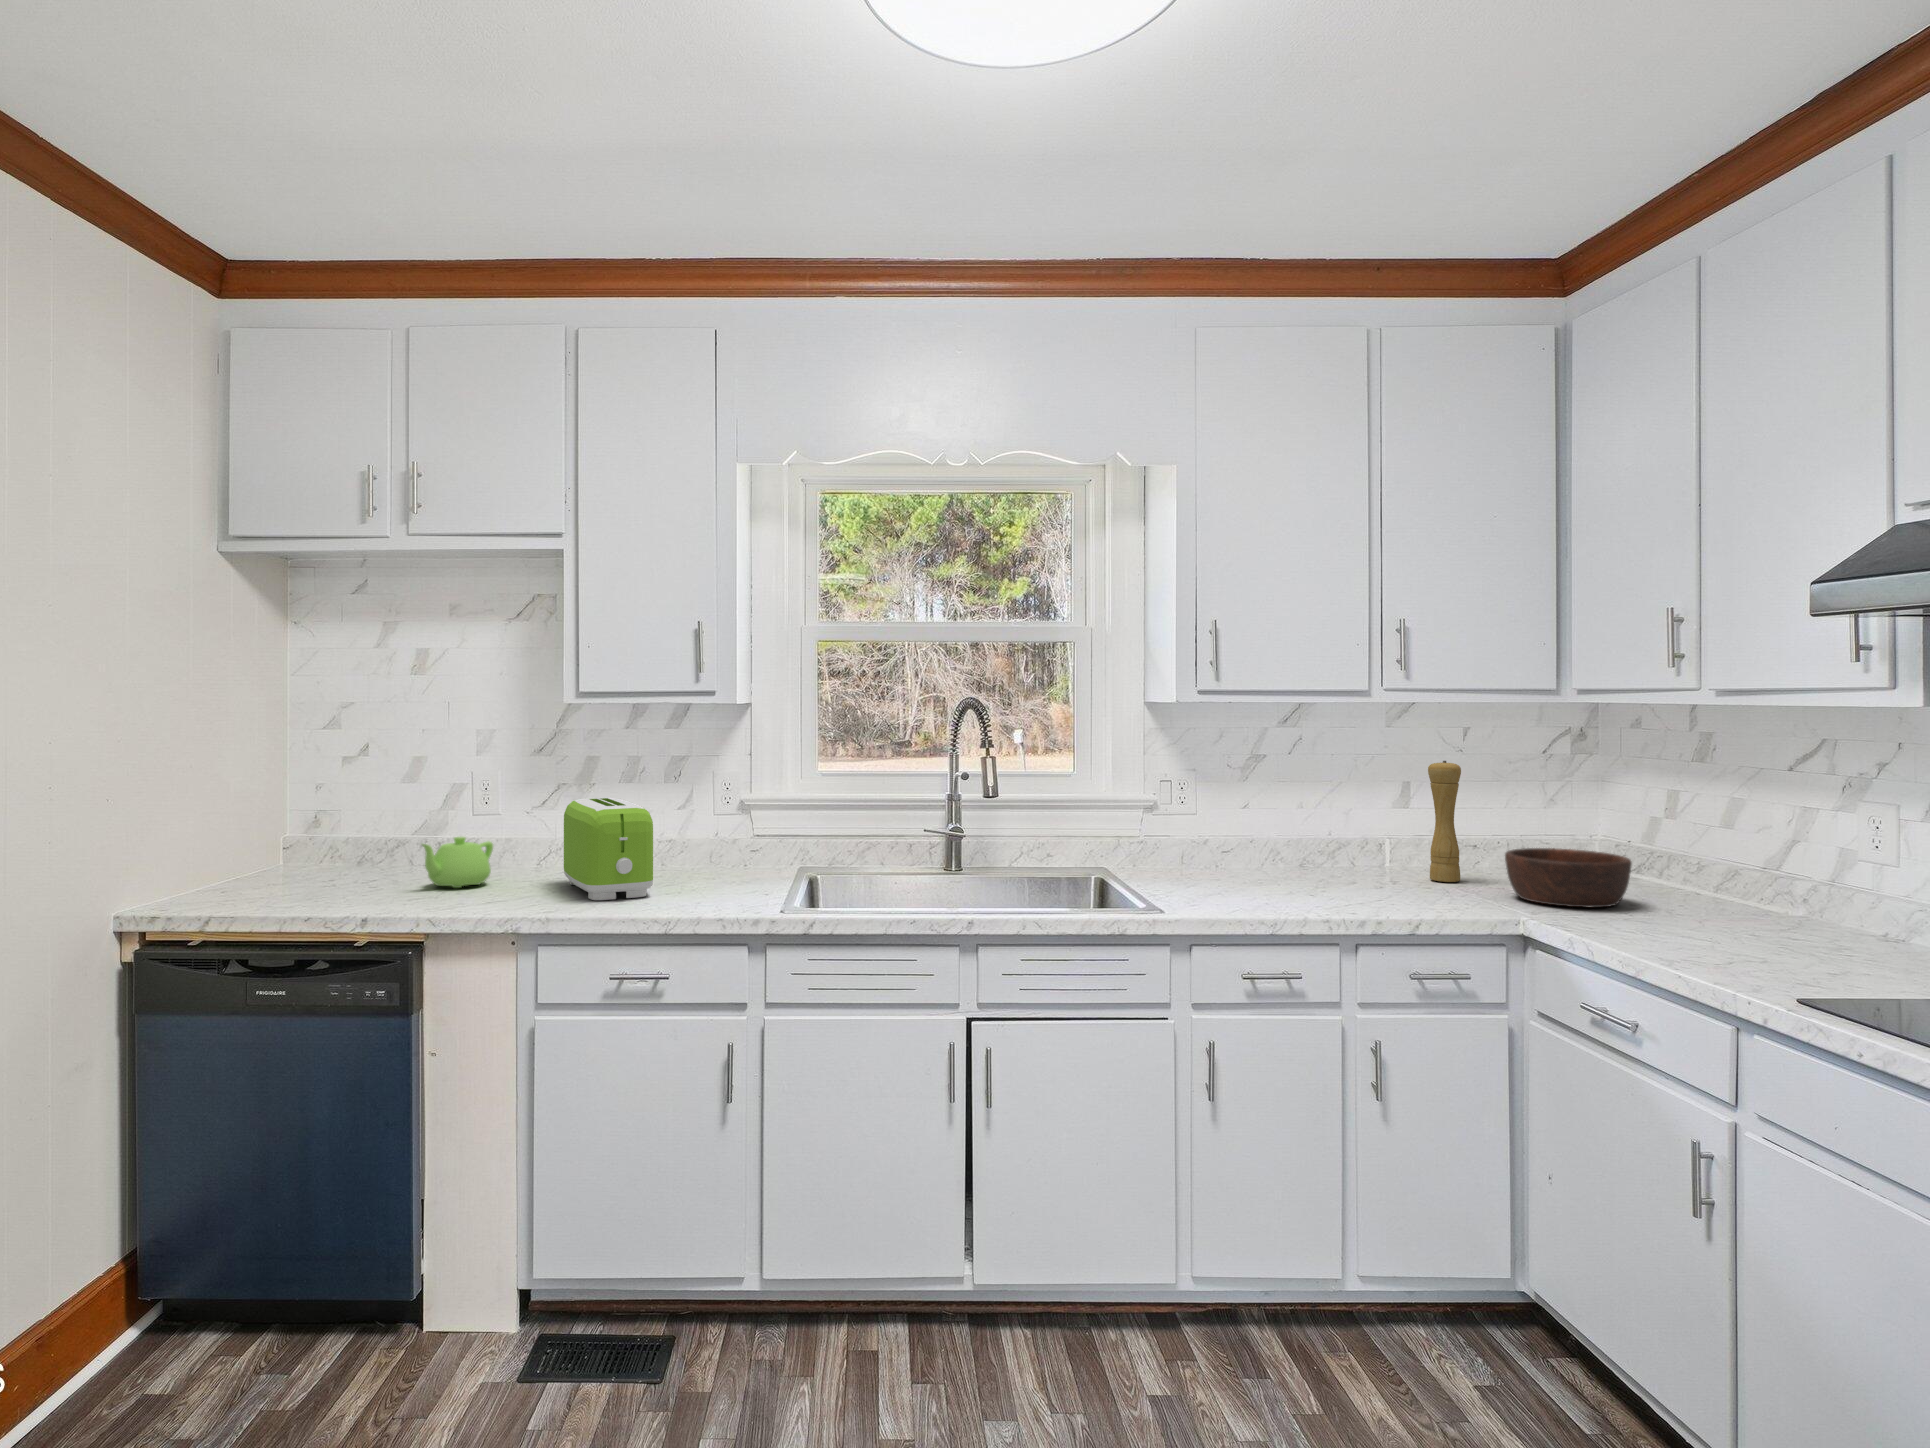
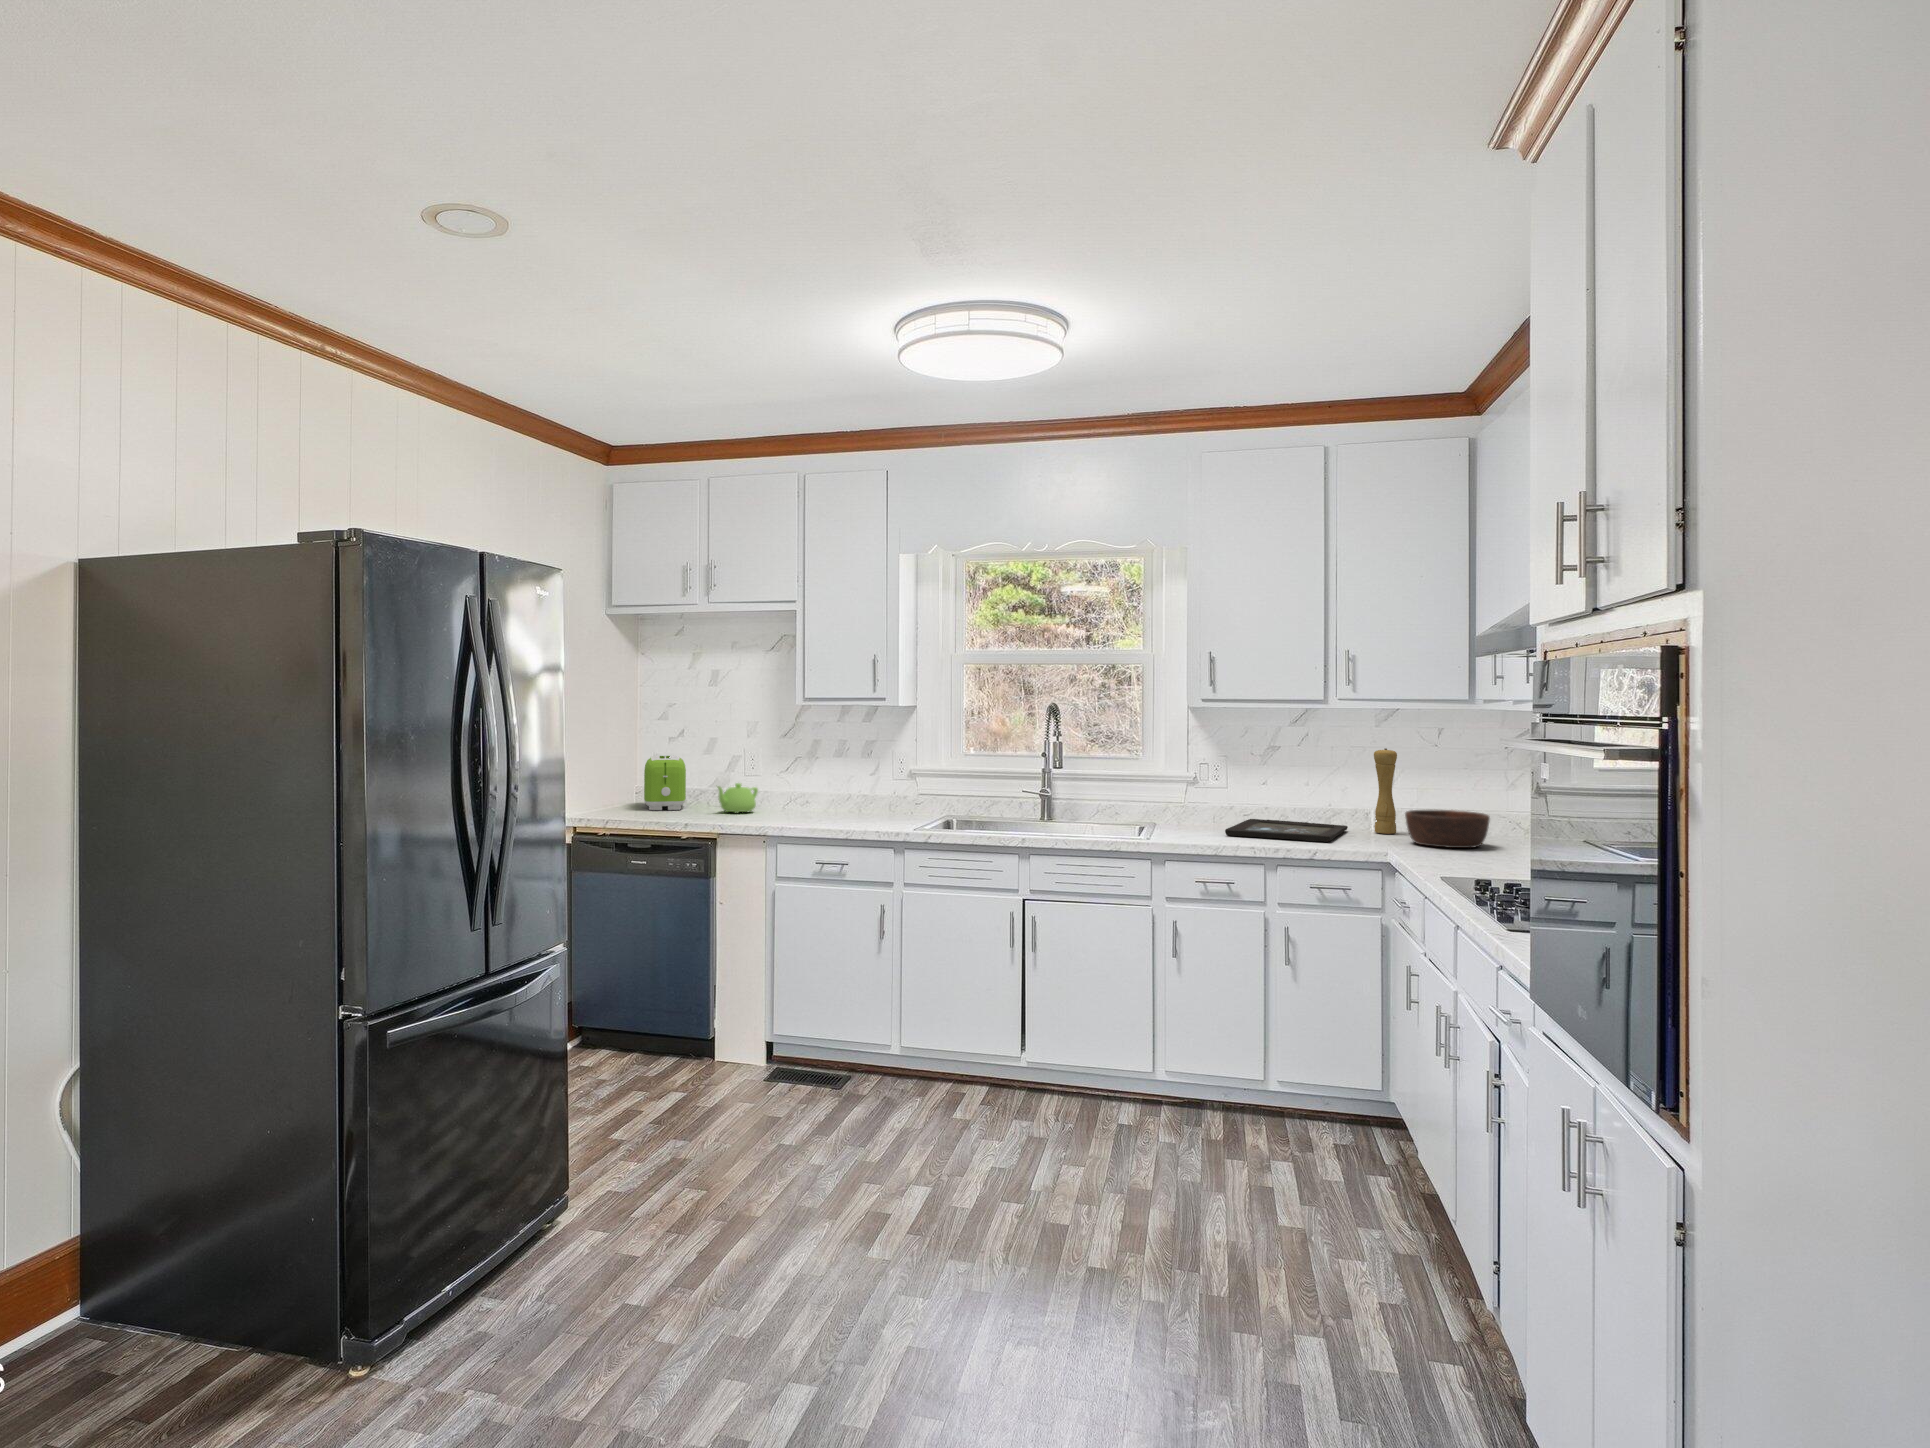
toaster: present [564,797,653,900] -> present [644,755,686,810]
tray: none [1249,864,1418,904] -> present [1225,819,1348,842]

